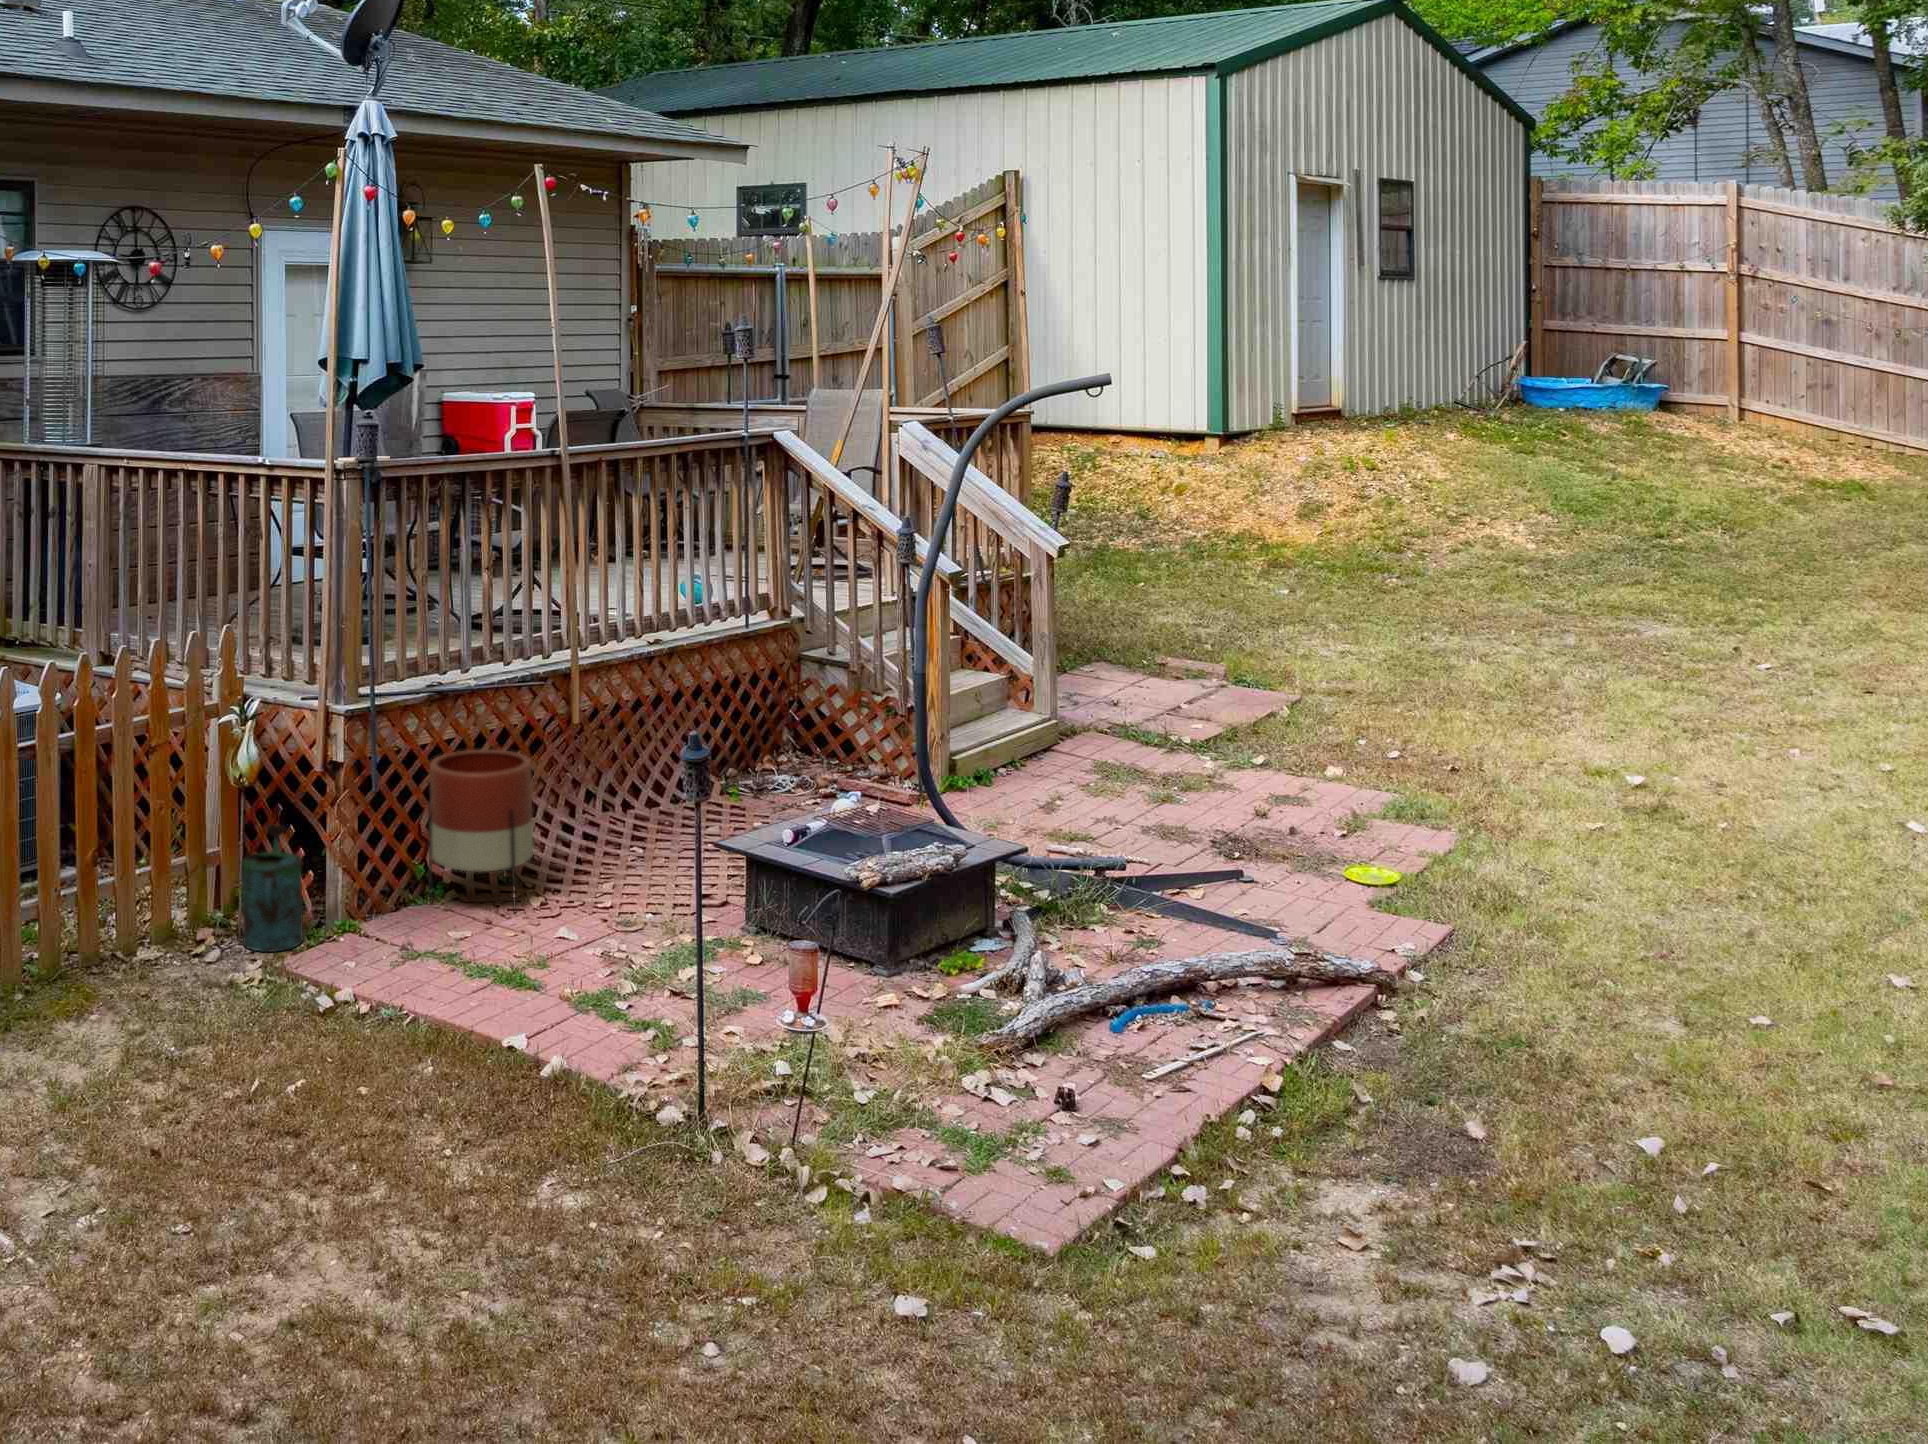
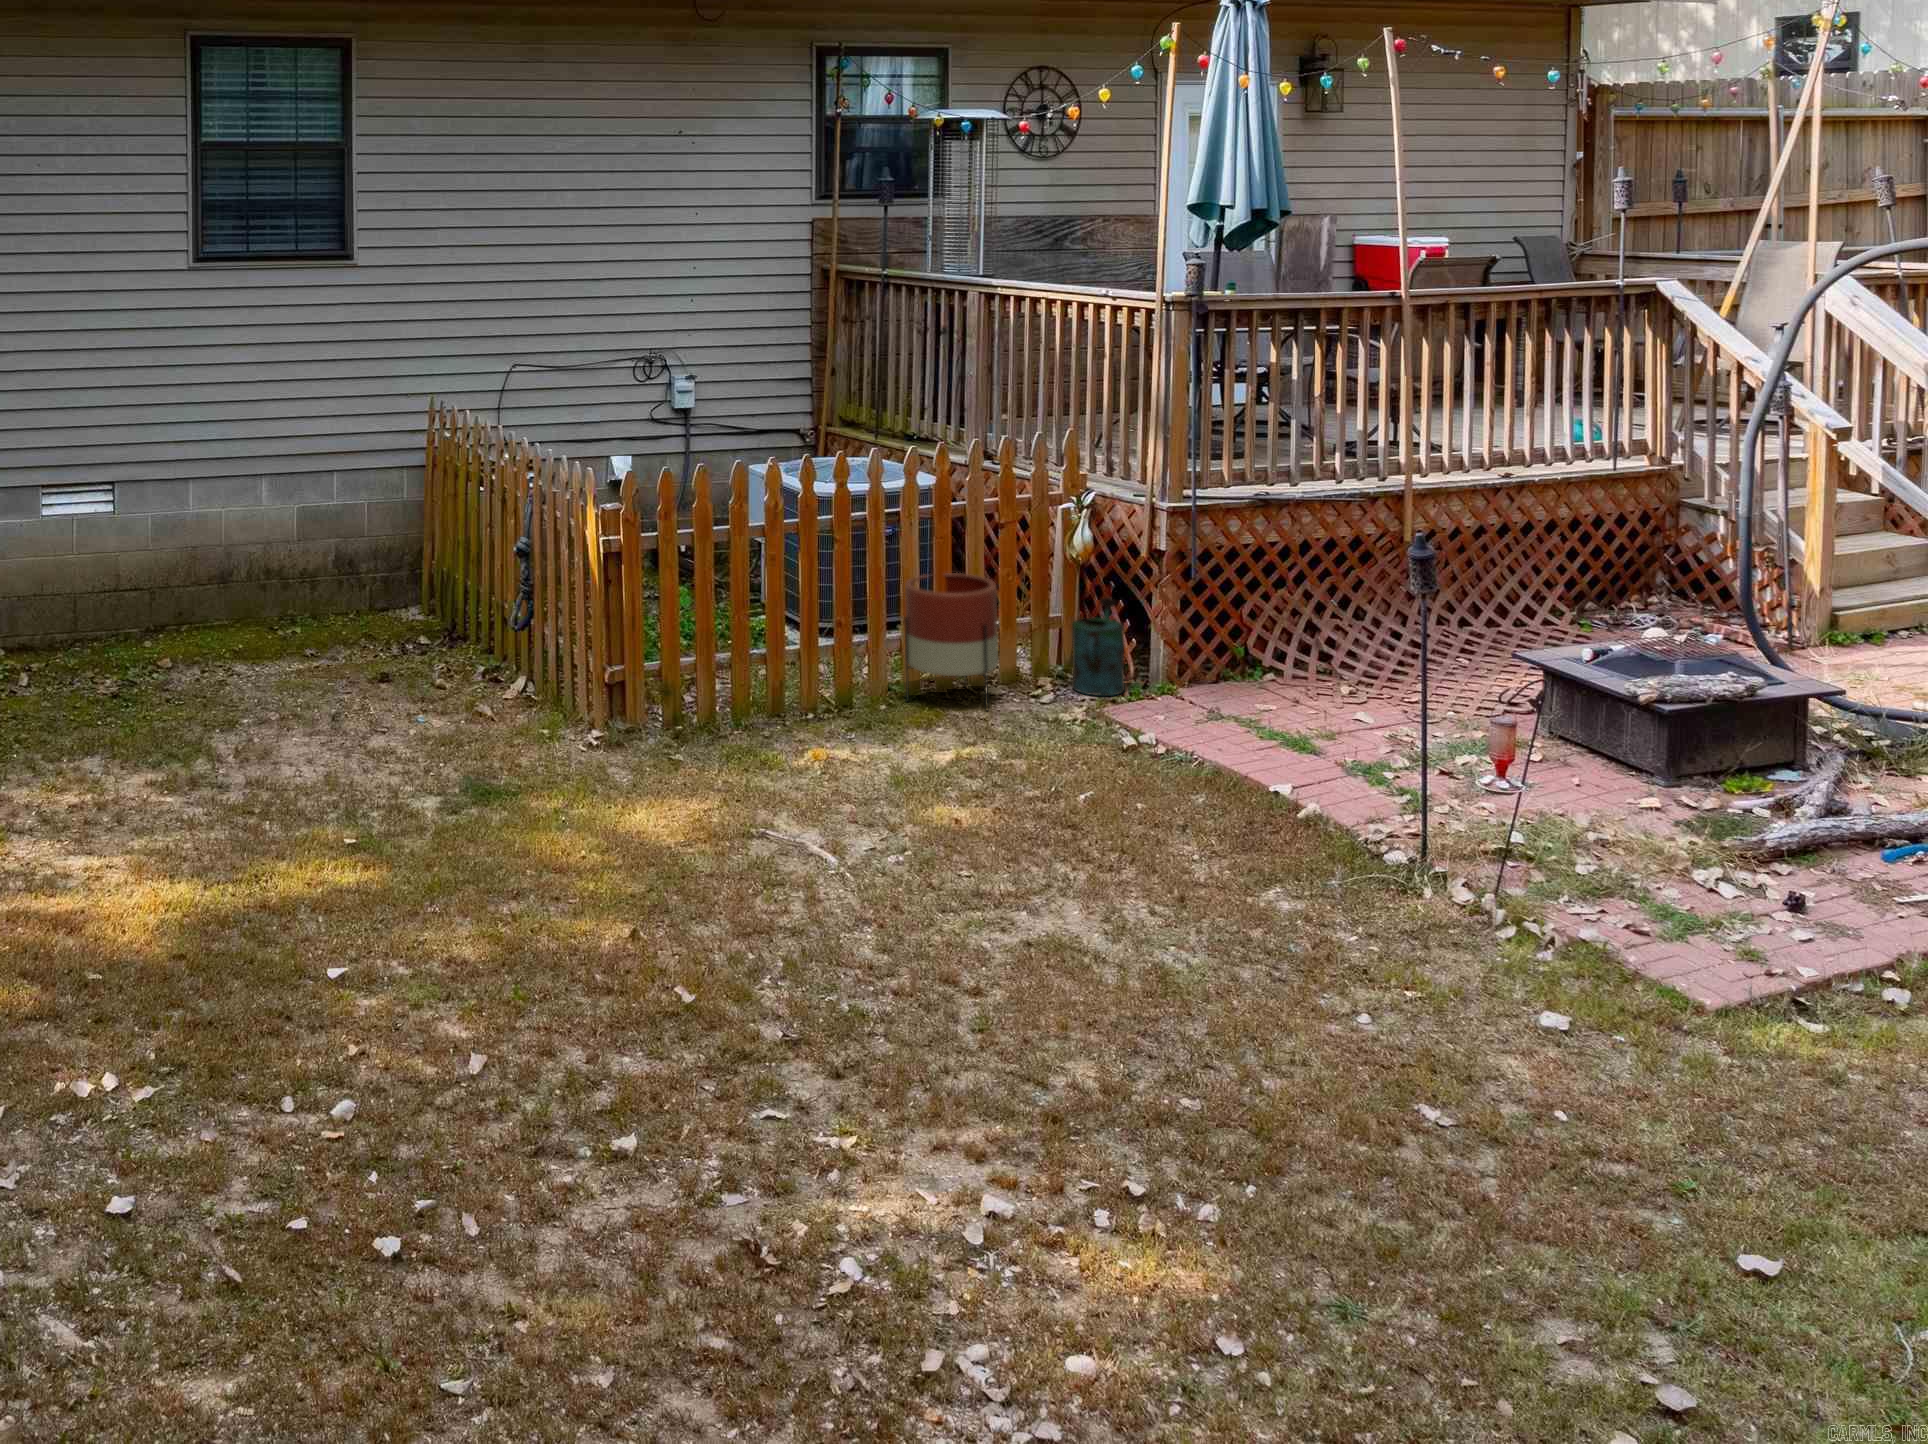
planter: present [428,750,534,912] -> present [904,573,998,707]

